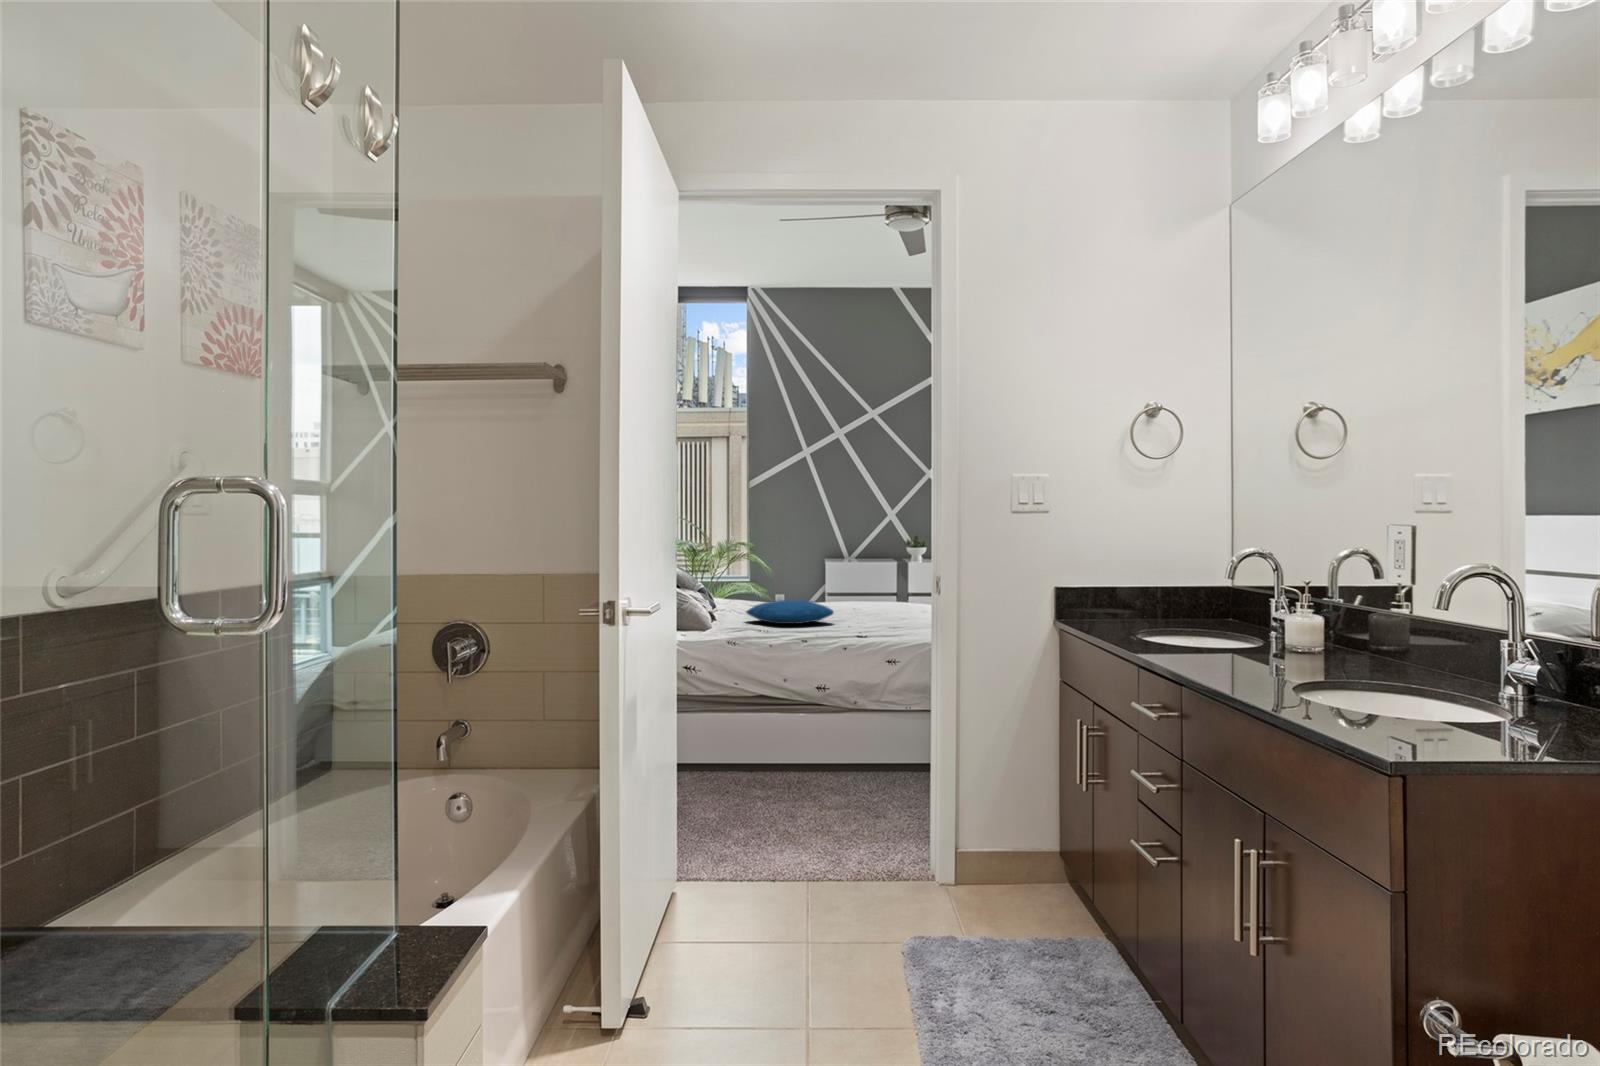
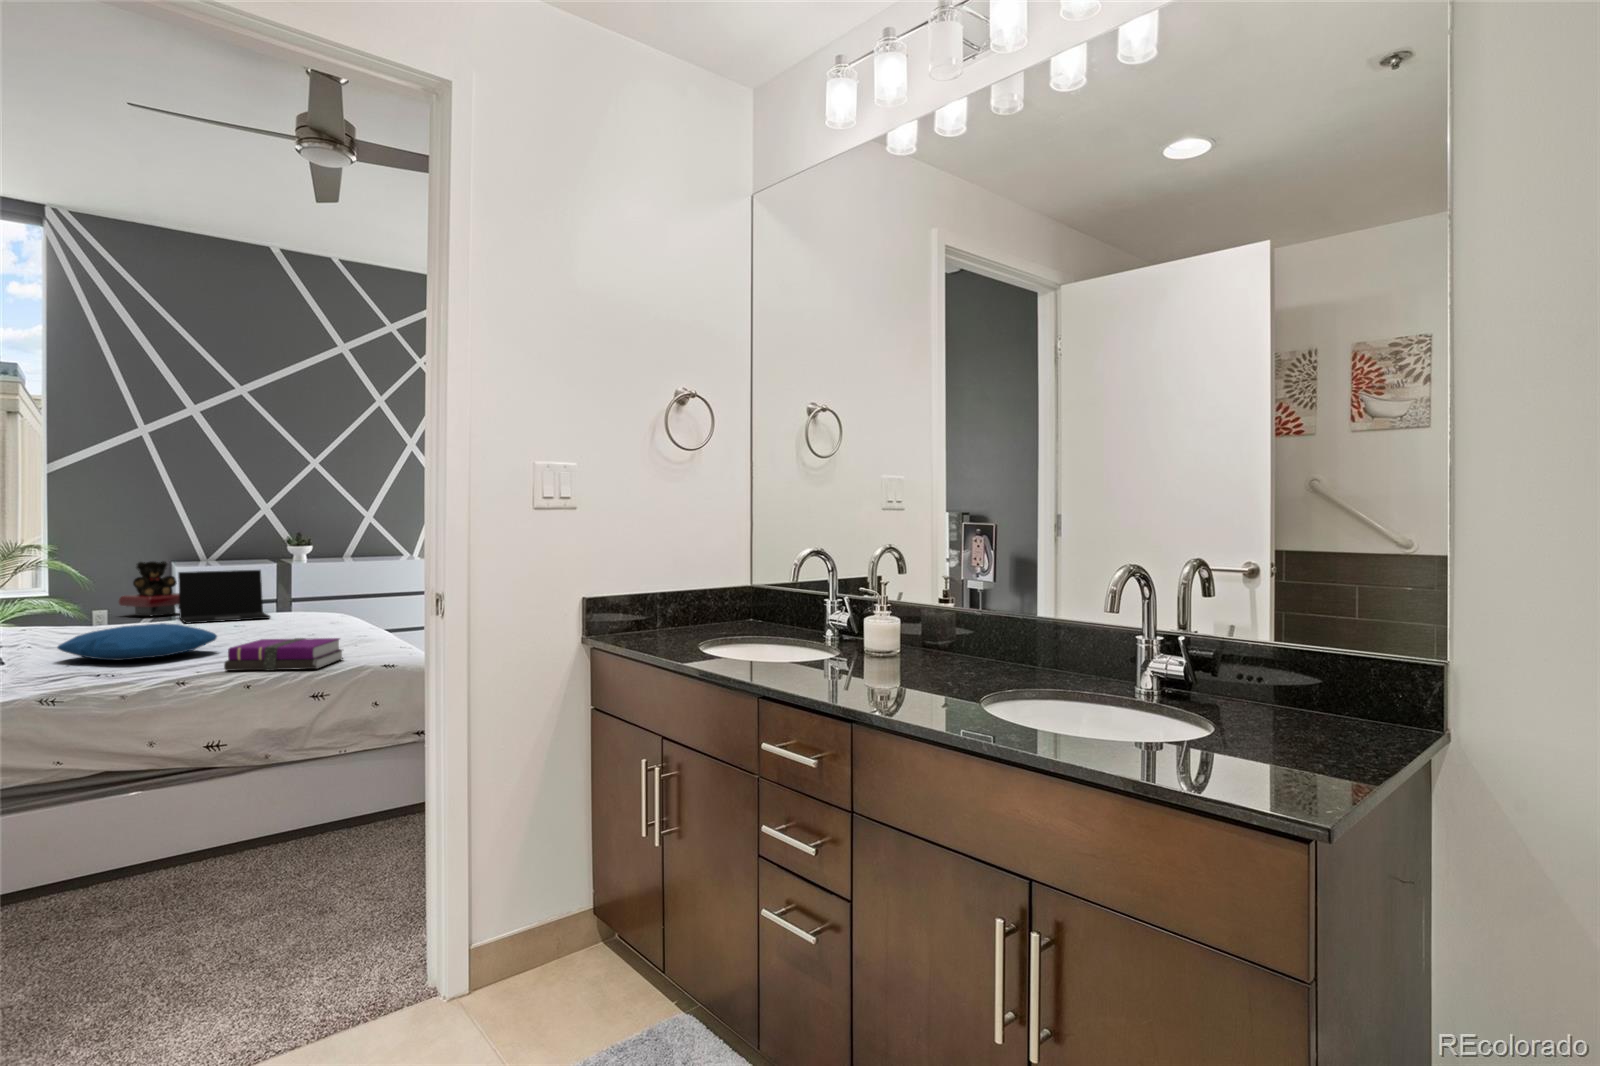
teddy bear: none [790,557,834,599] -> present [119,561,179,616]
laptop: none [824,566,882,606] -> present [178,570,270,624]
notebook: none [830,615,909,639] -> present [224,638,342,671]

